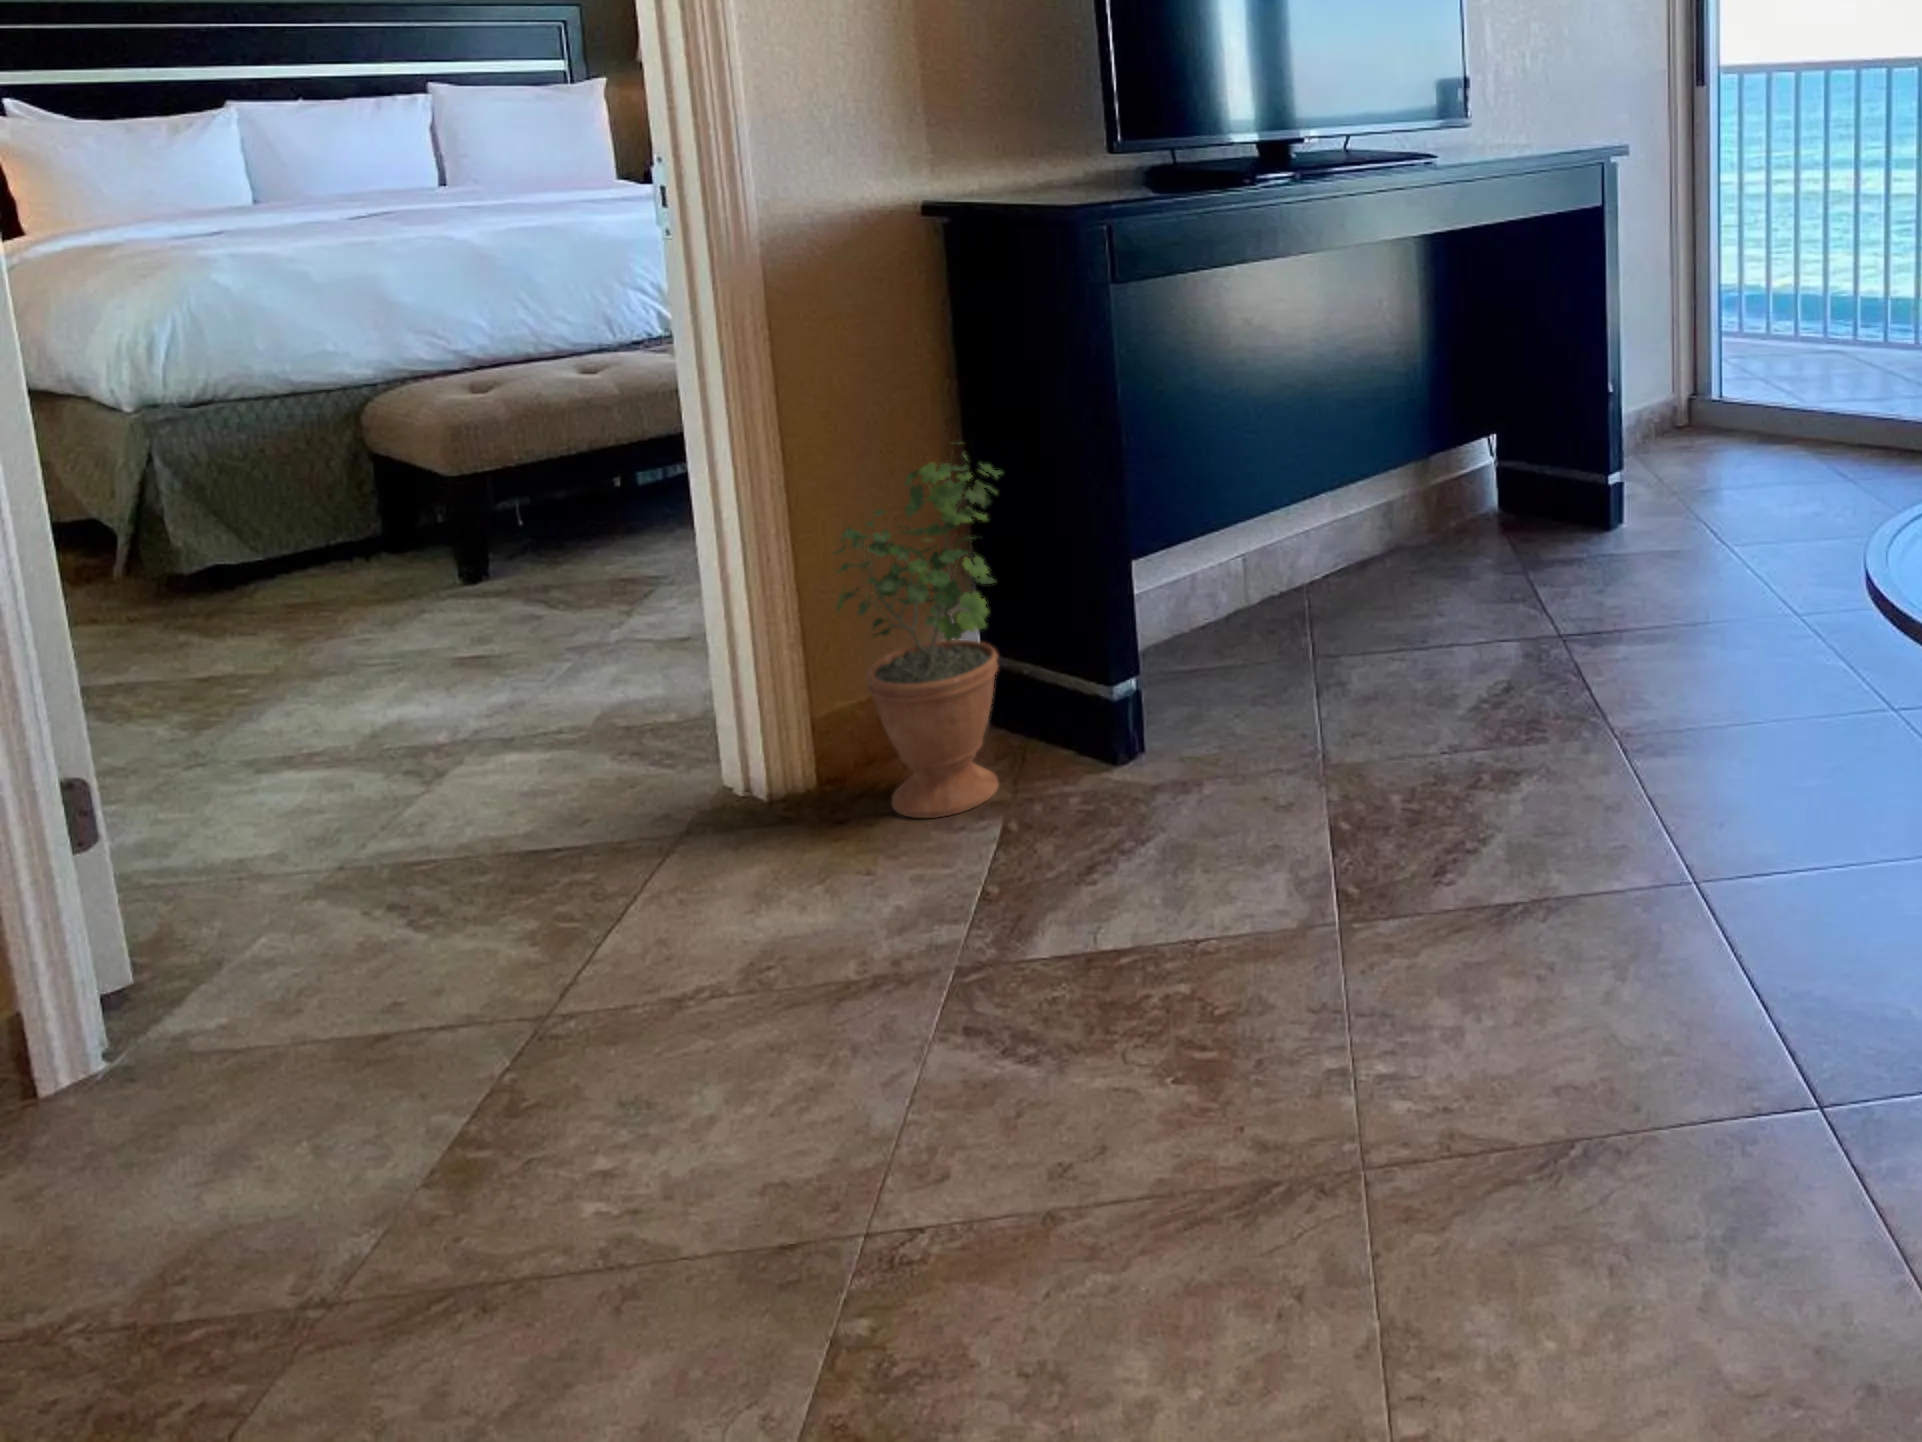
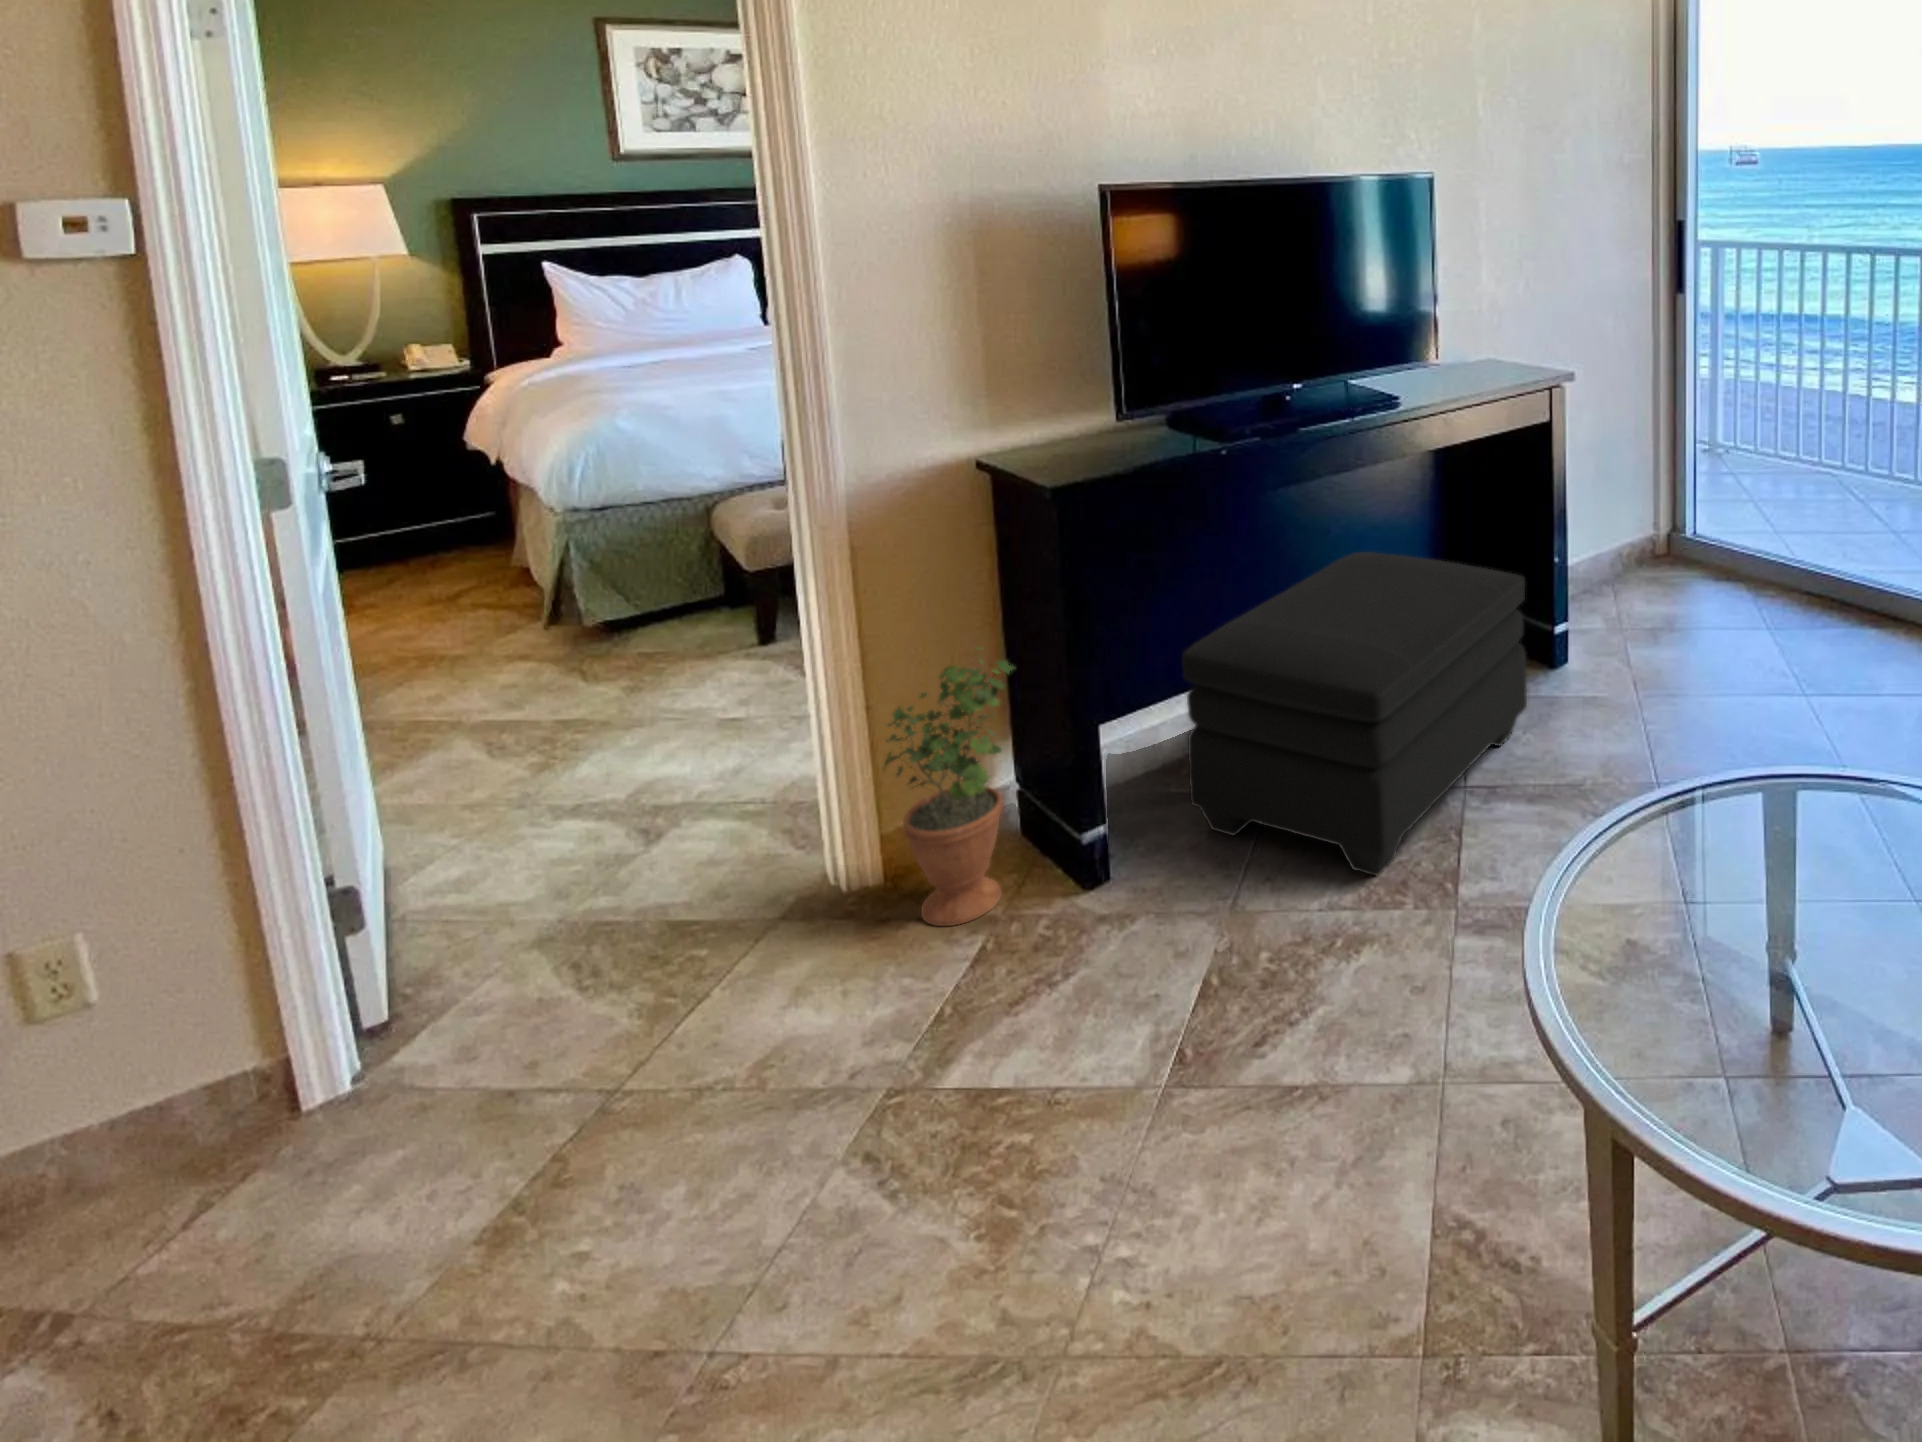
ottoman: none [1210,367,1609,722] -> present [1182,552,1527,876]

